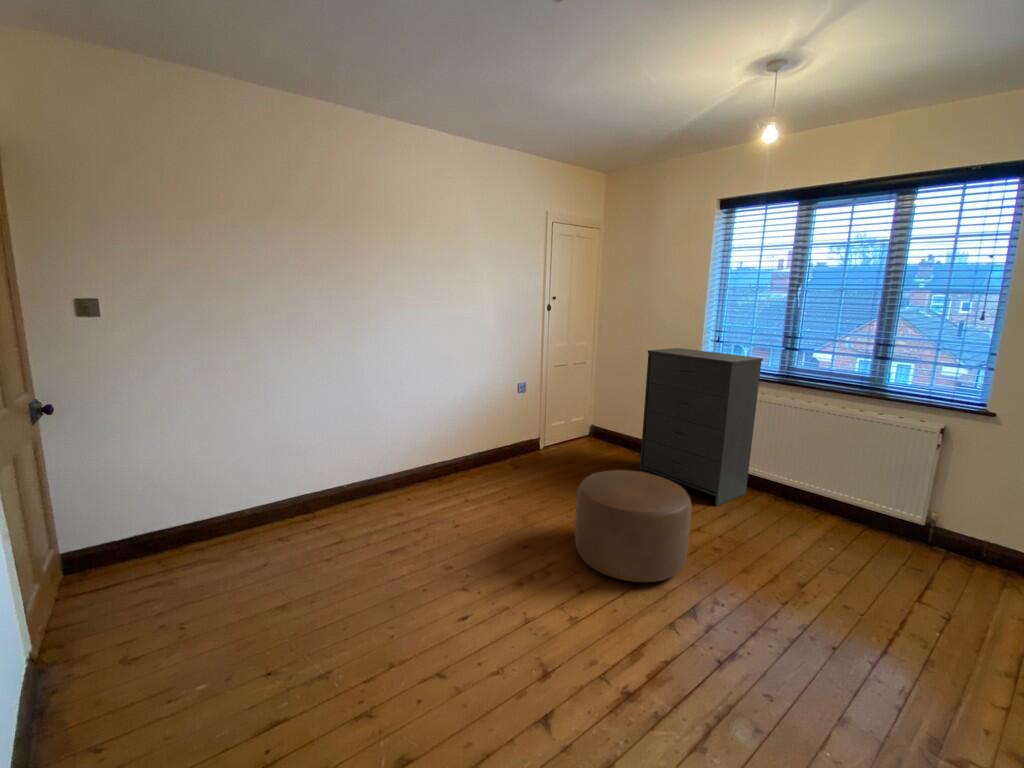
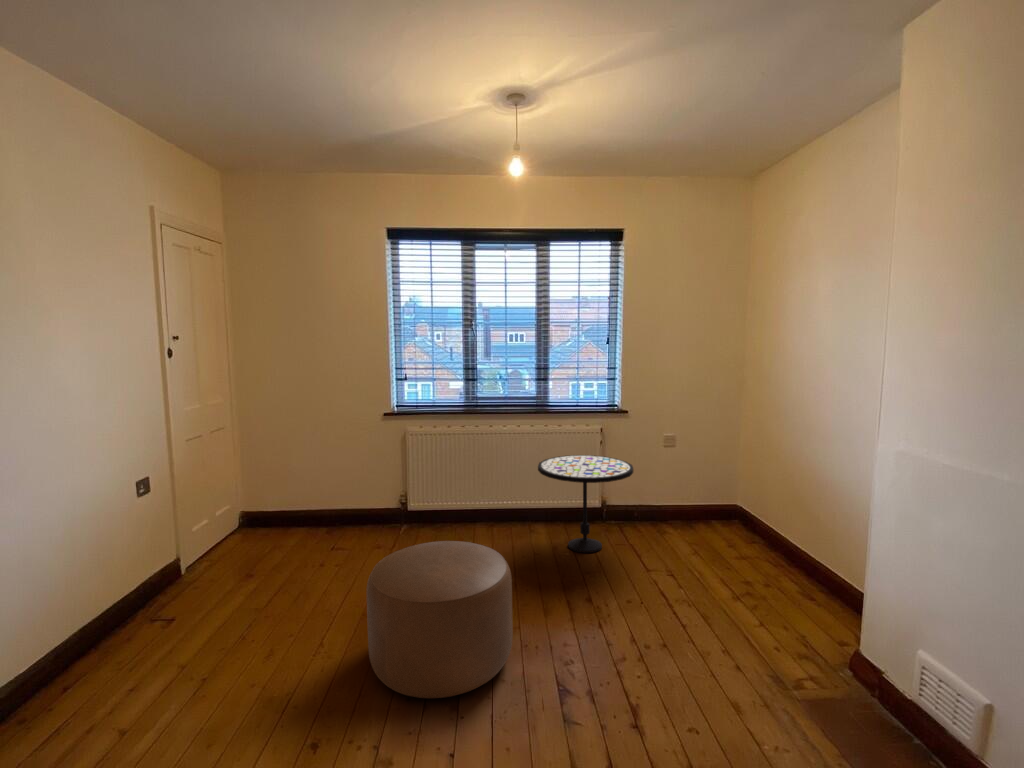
dresser: present [640,348,763,506] -> none [344,391,464,555]
side table: none [815,446,954,563] -> present [538,455,633,553]

